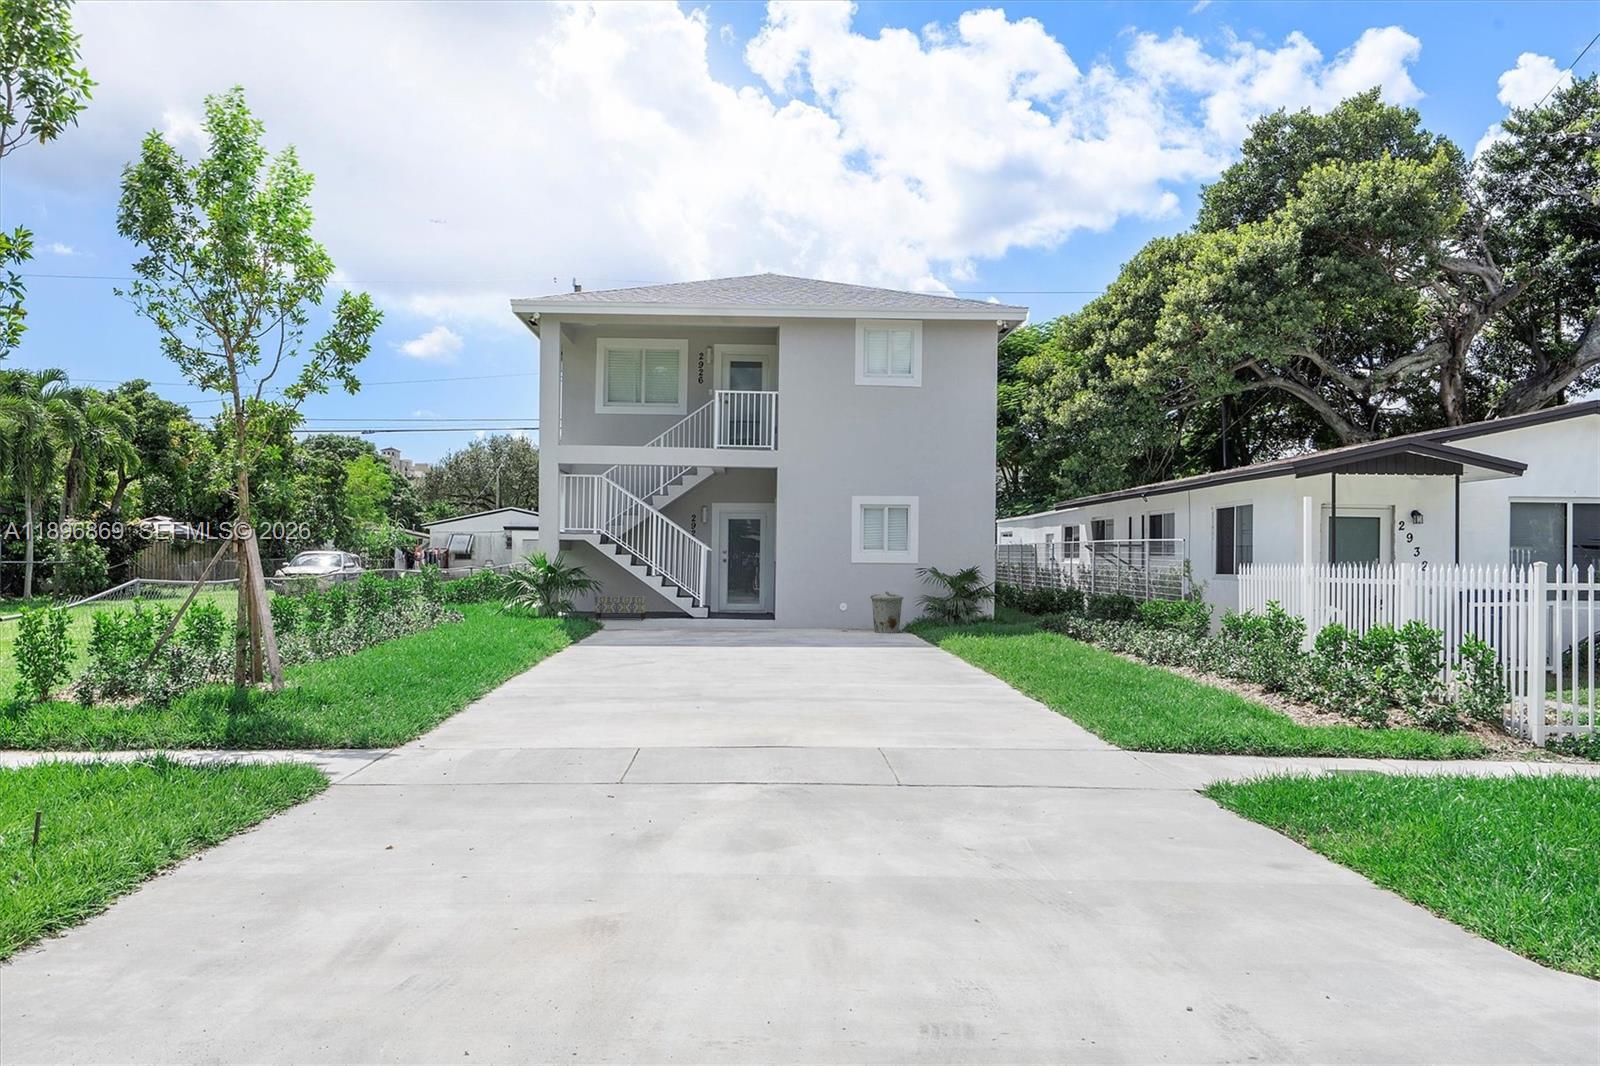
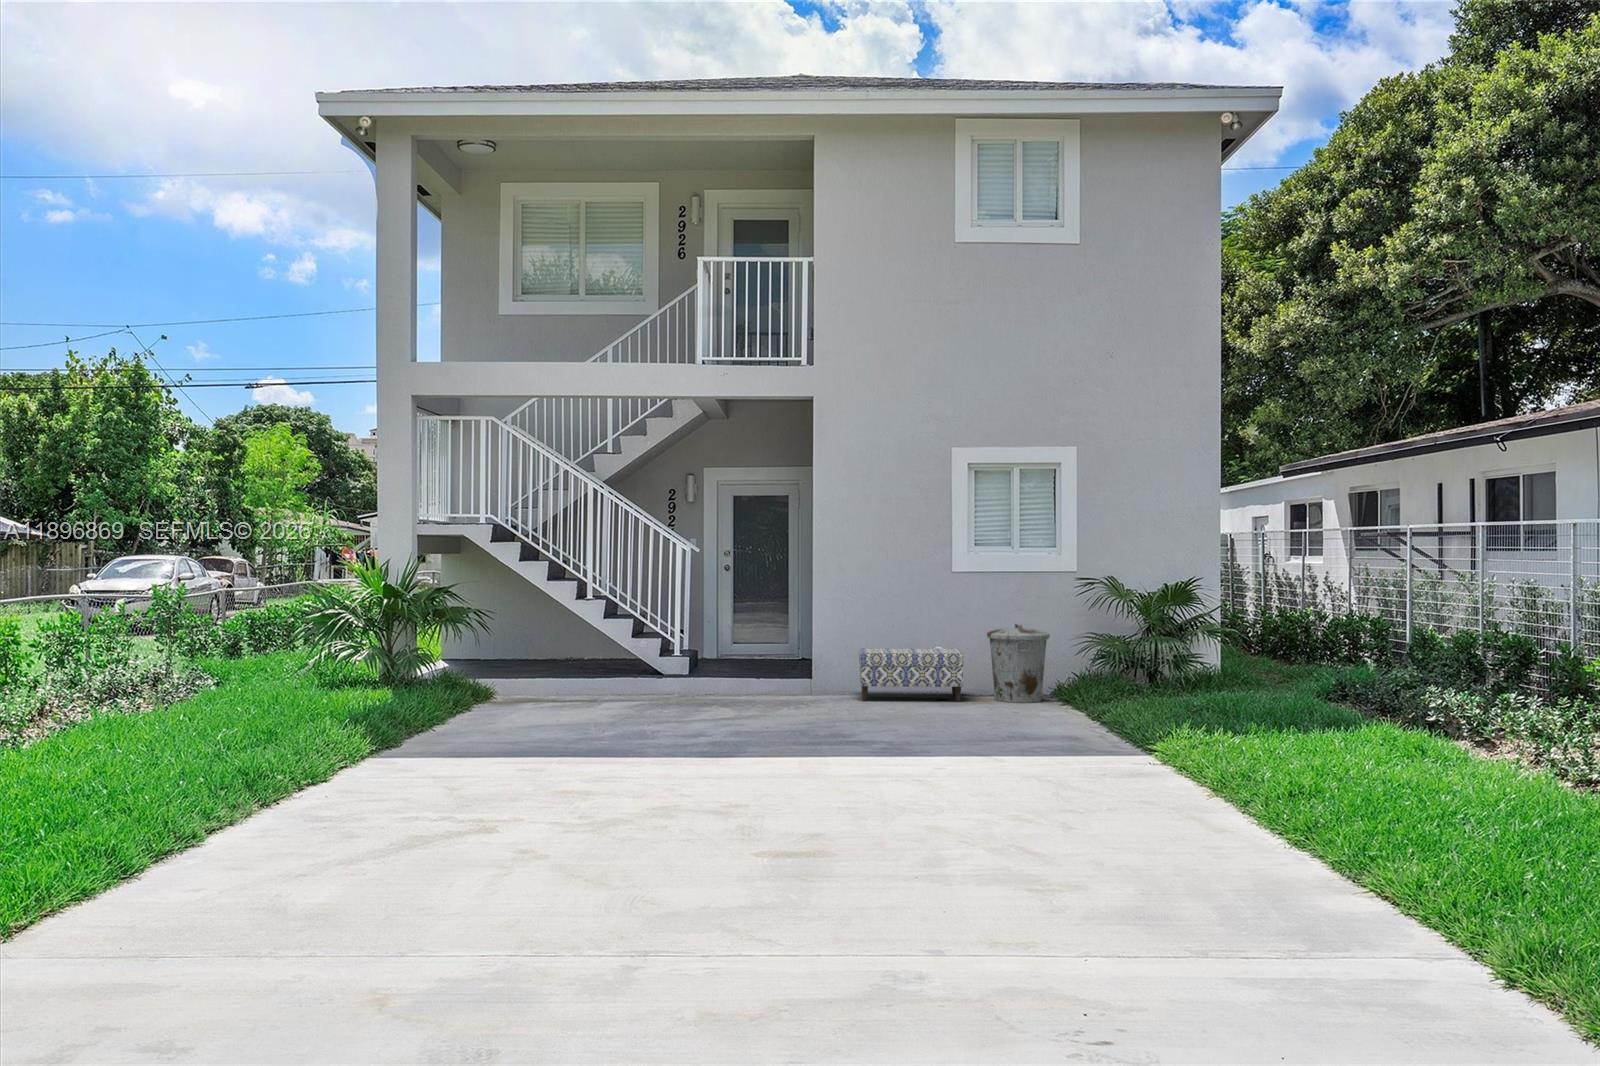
bench: present [595,595,647,620] -> present [859,648,963,702]

